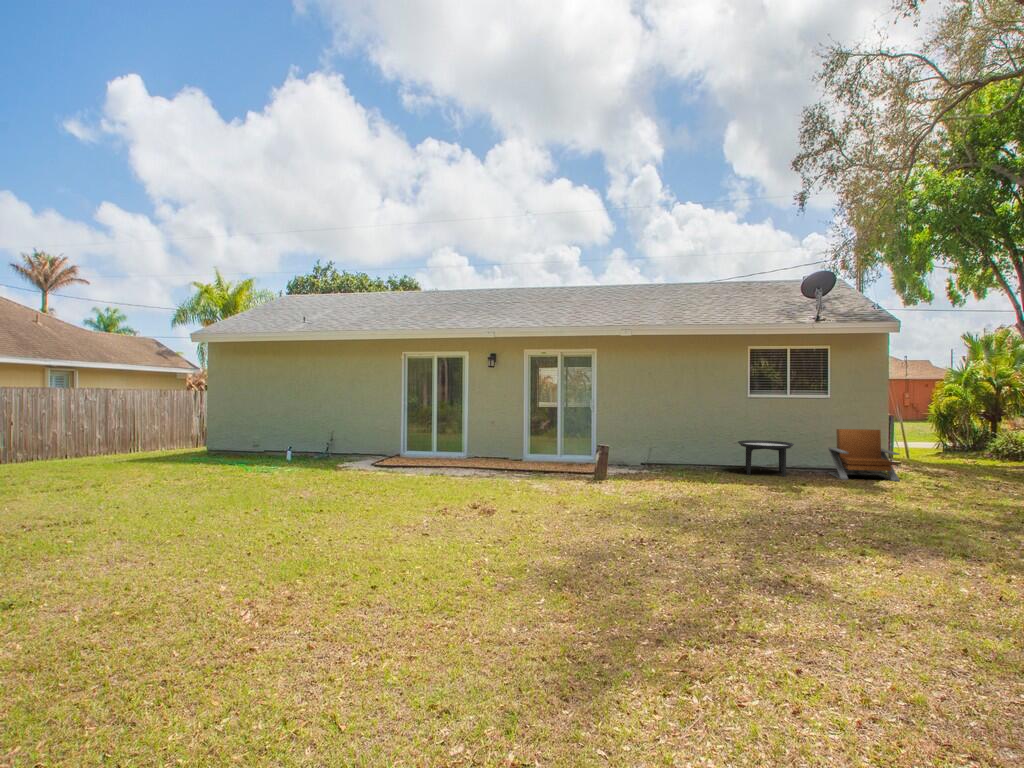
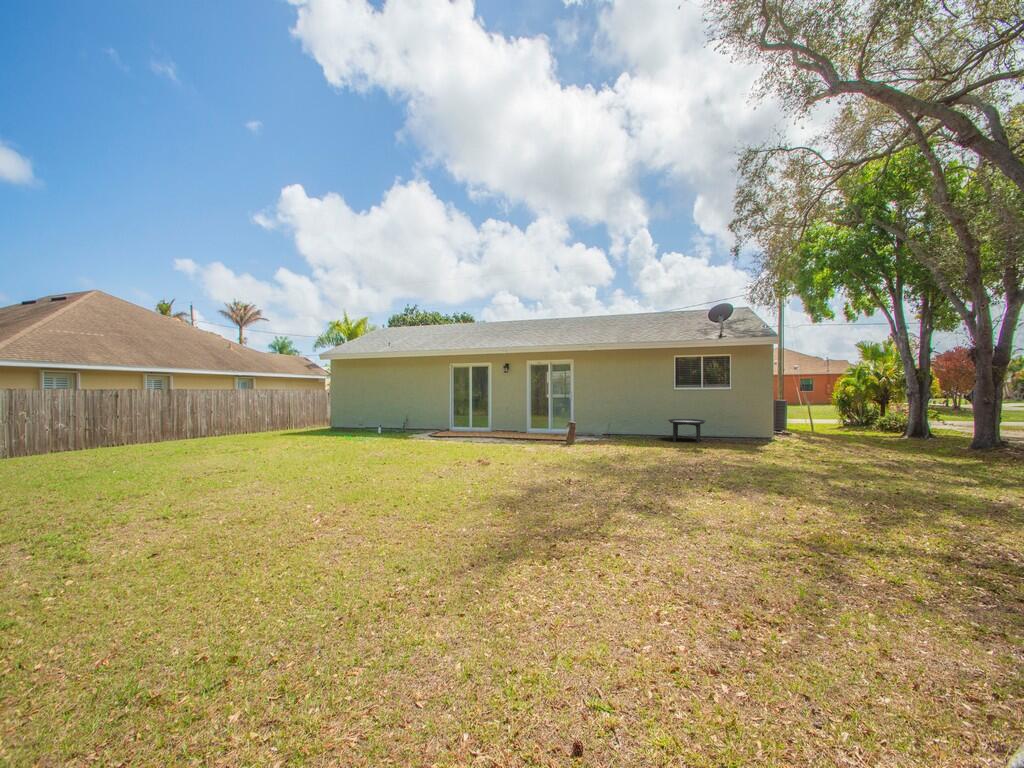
lounge chair: present [828,429,899,481] -> none [732,411,778,446]

